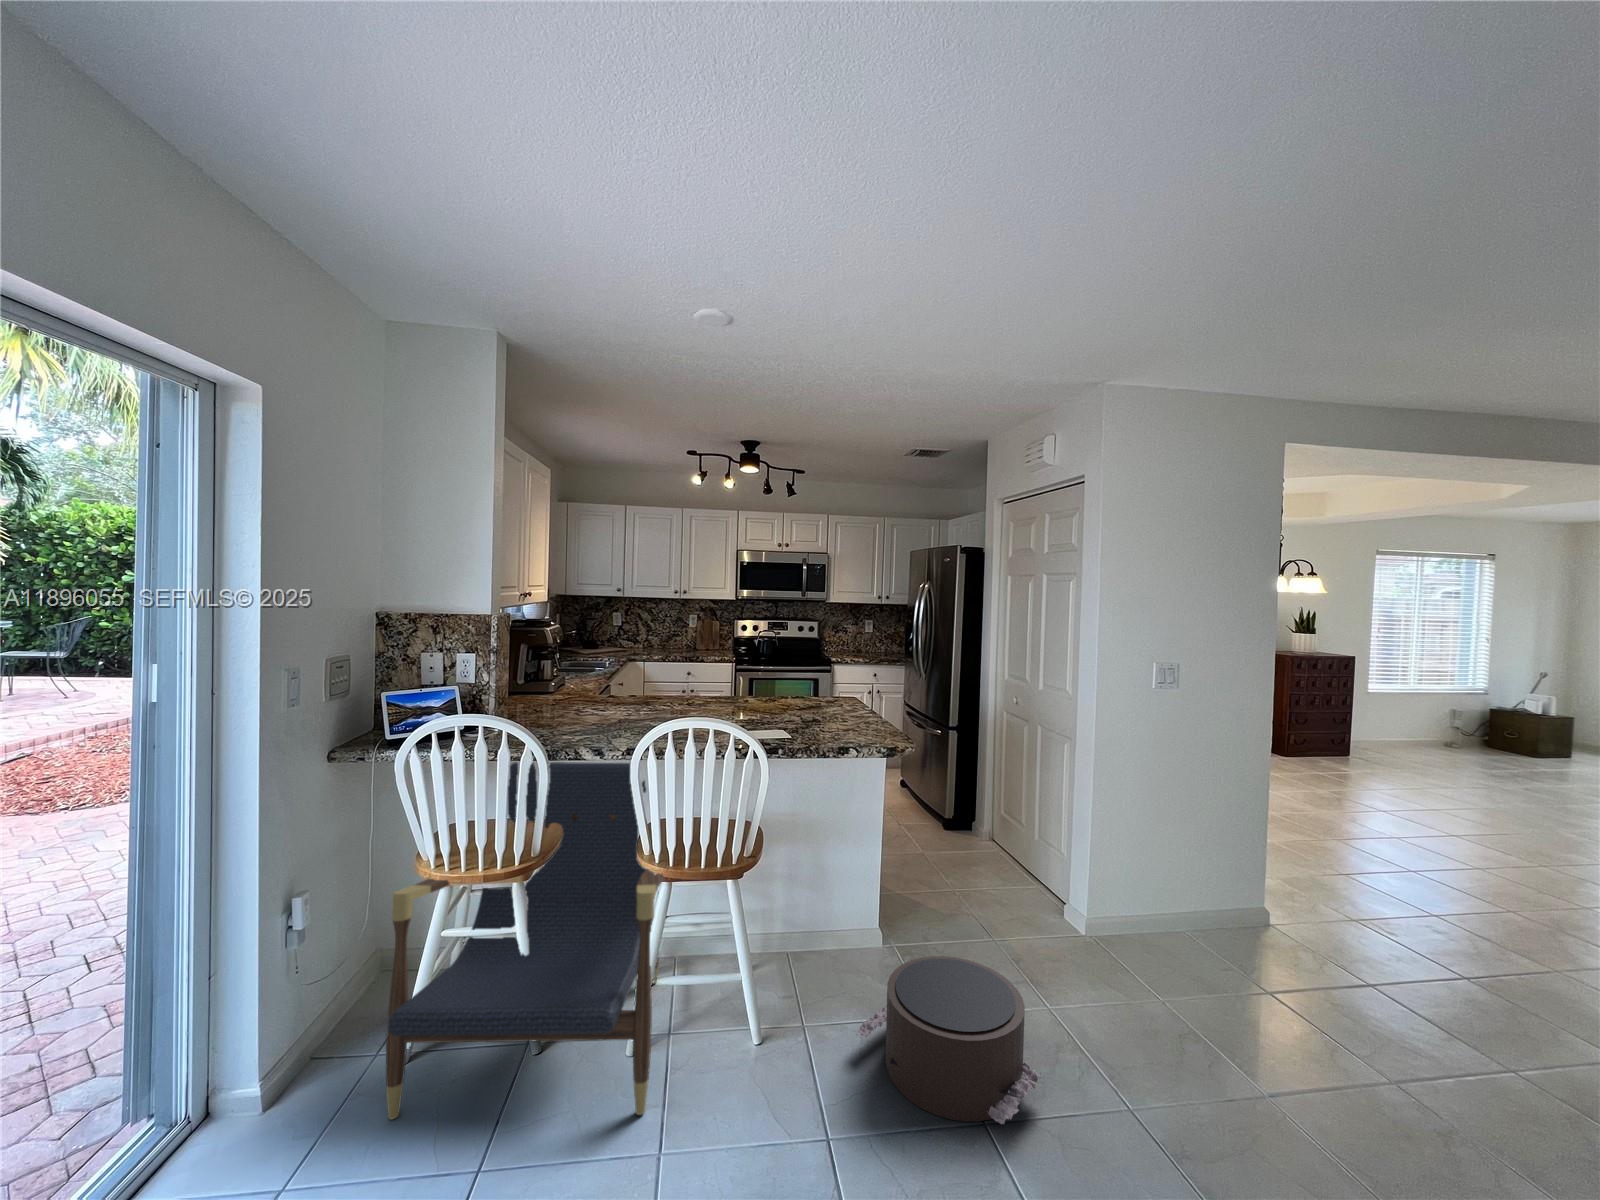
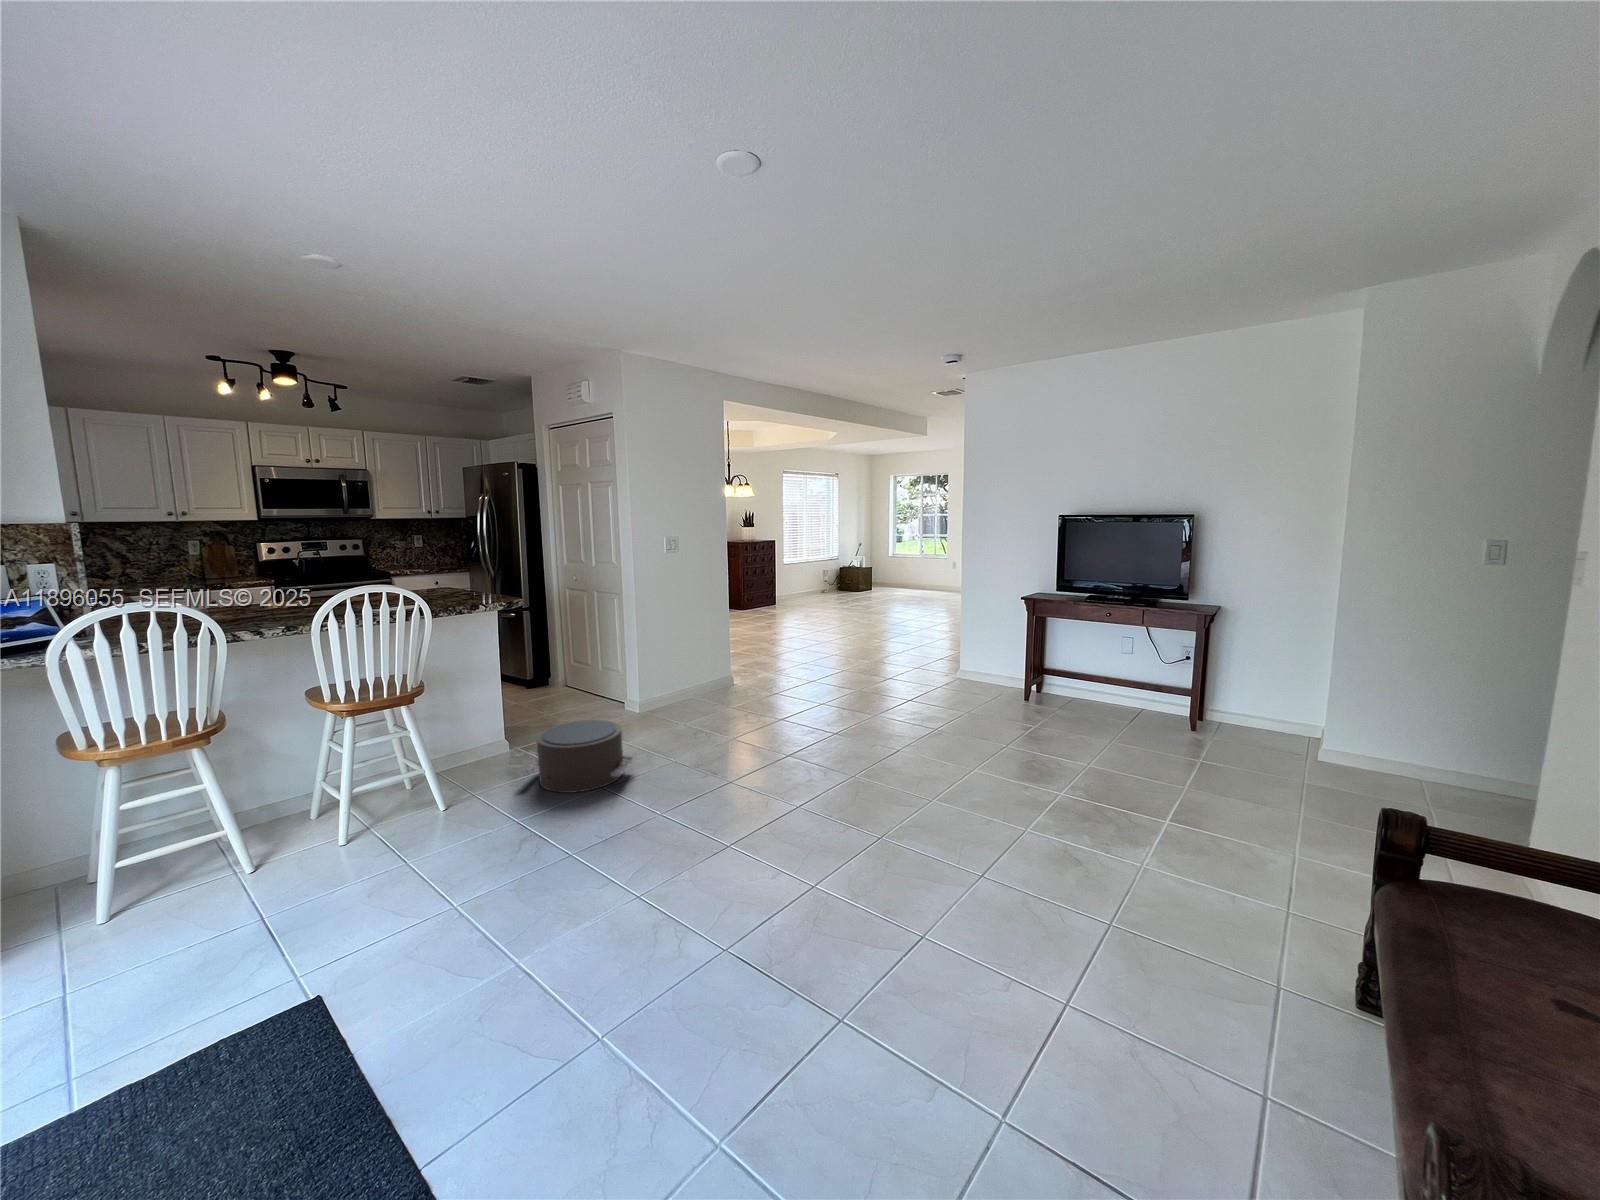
lounge chair: present [386,762,666,1119] -> none [111,639,387,930]

